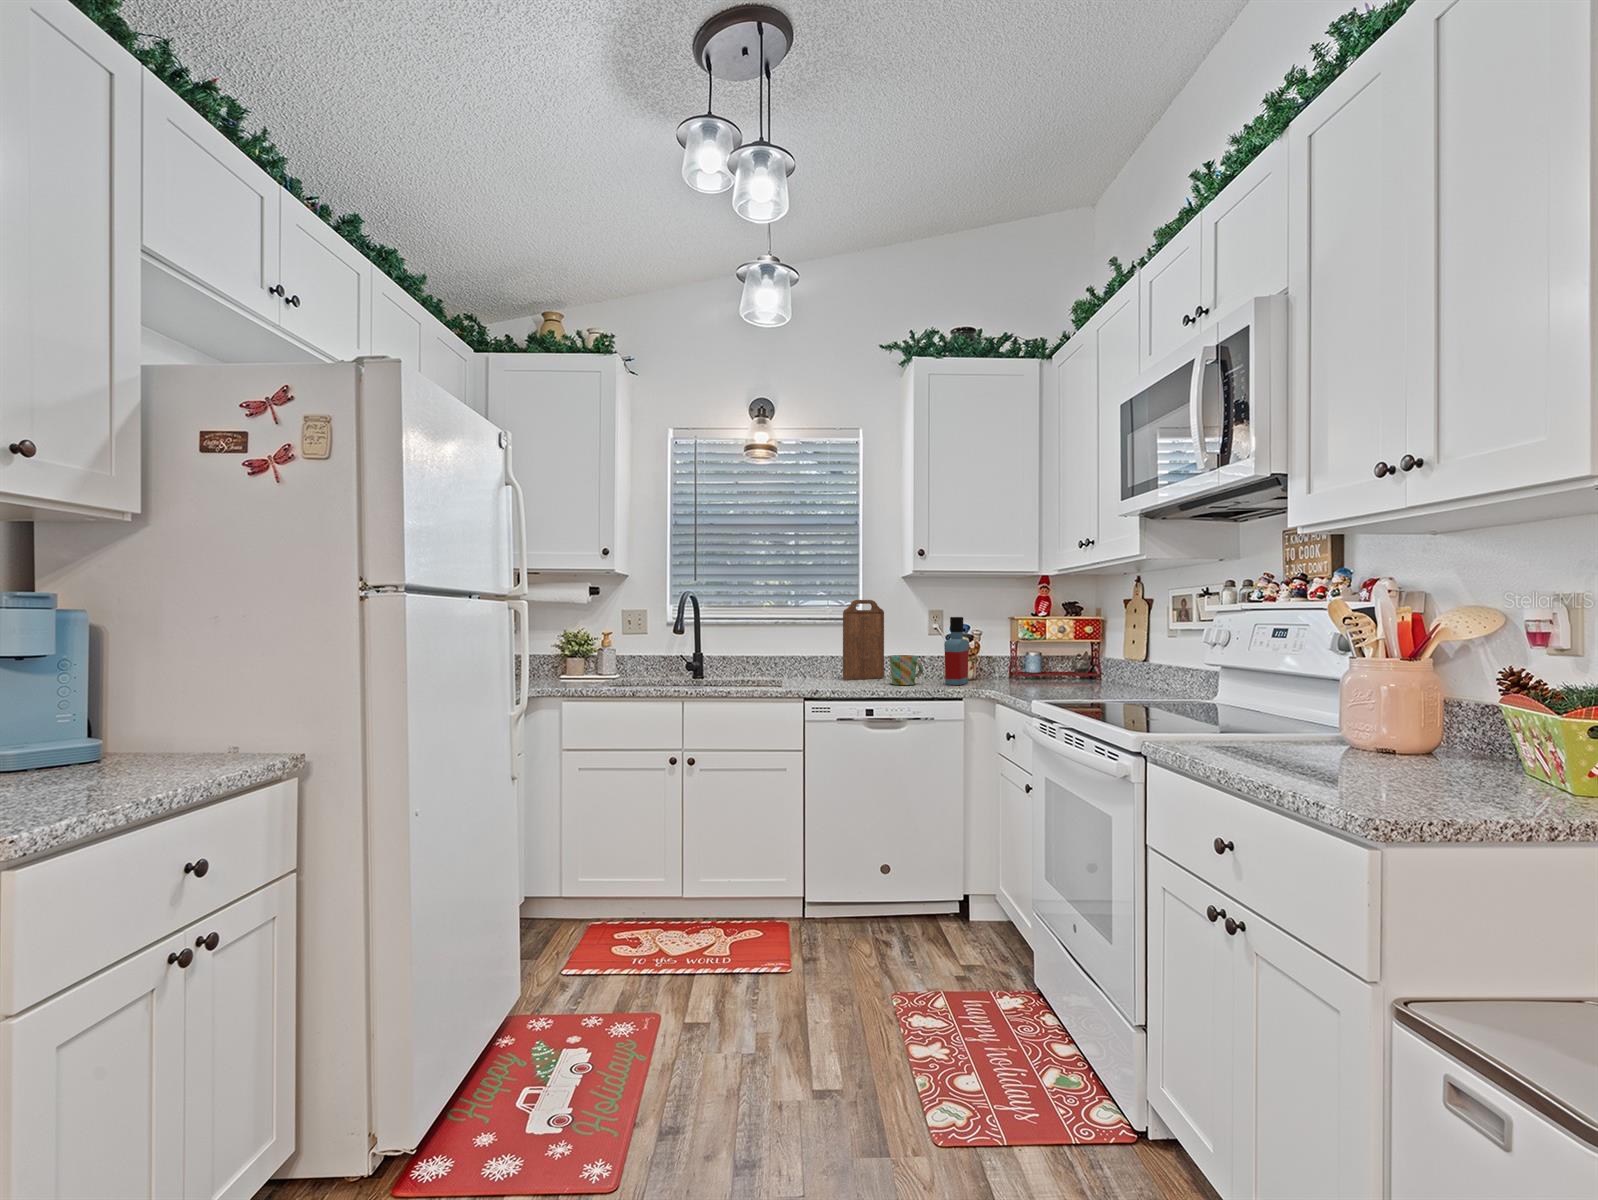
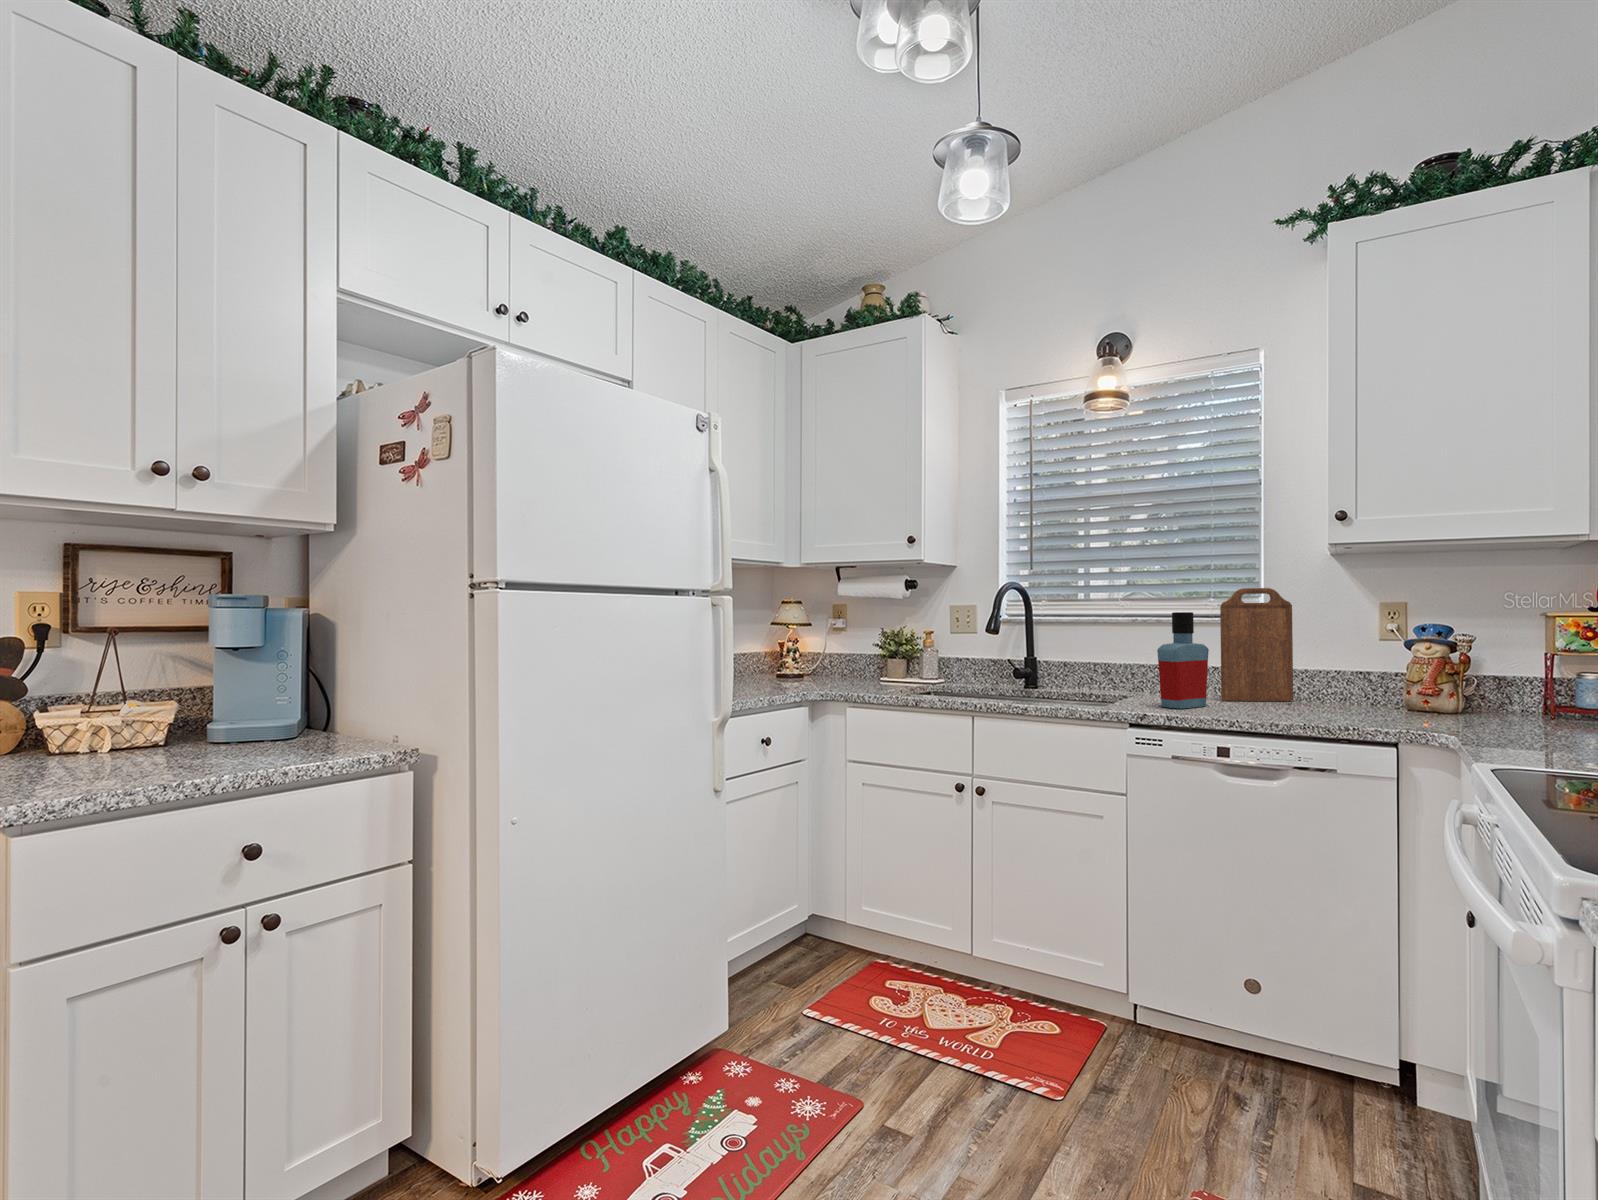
bottle: present [944,617,969,685] -> present [1157,612,1209,709]
mug: present [889,655,923,685] -> none [1284,668,1345,714]

